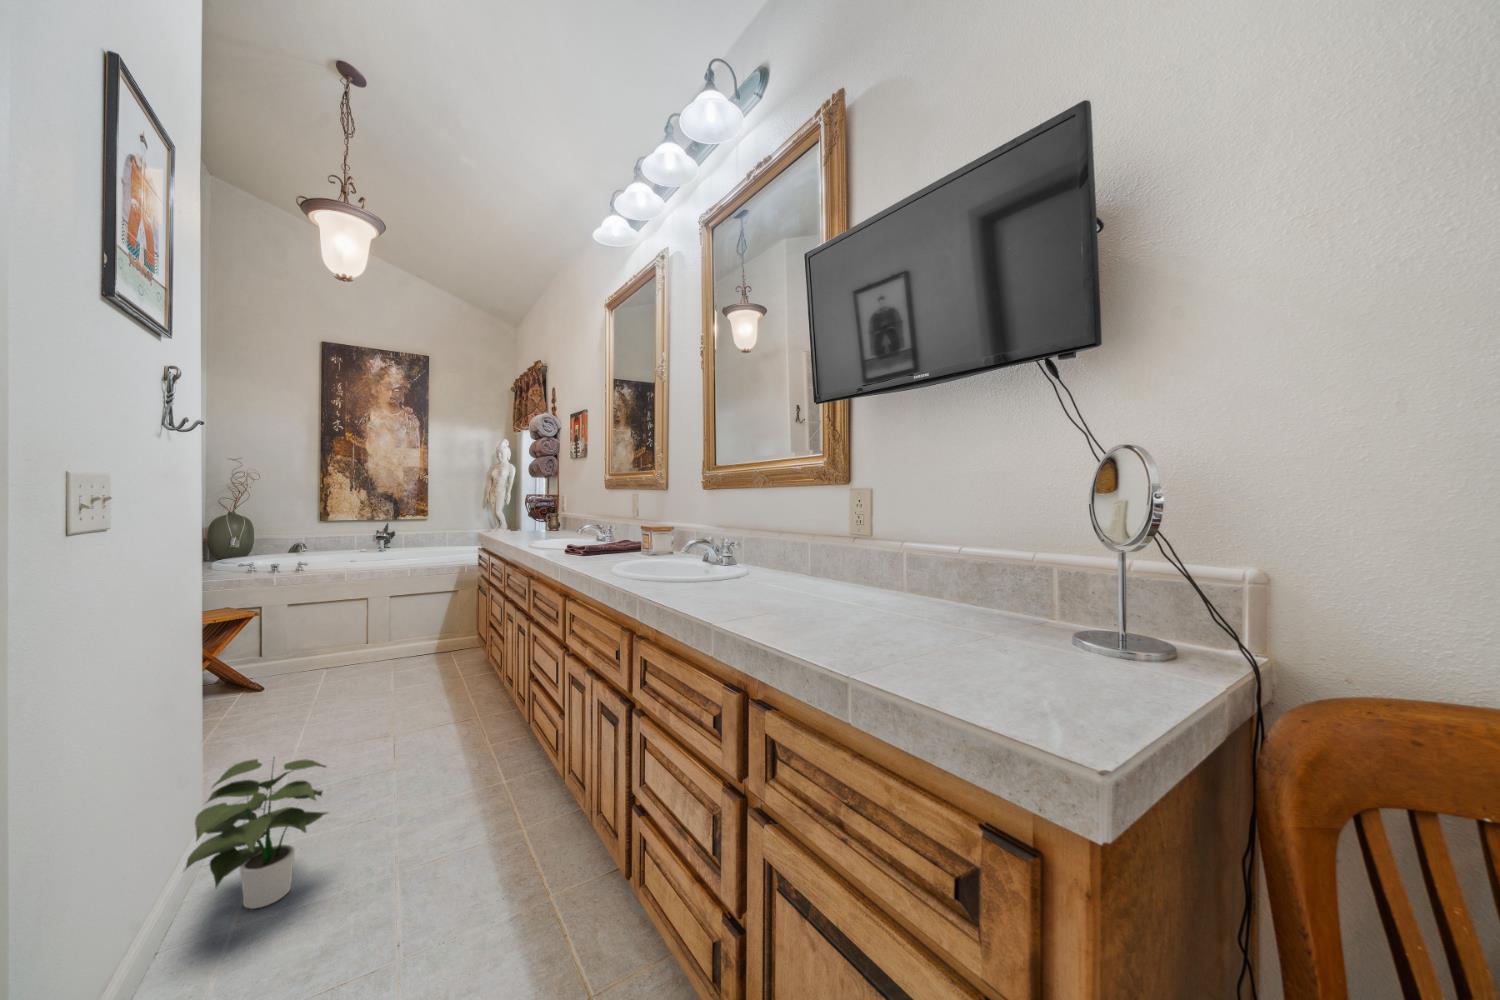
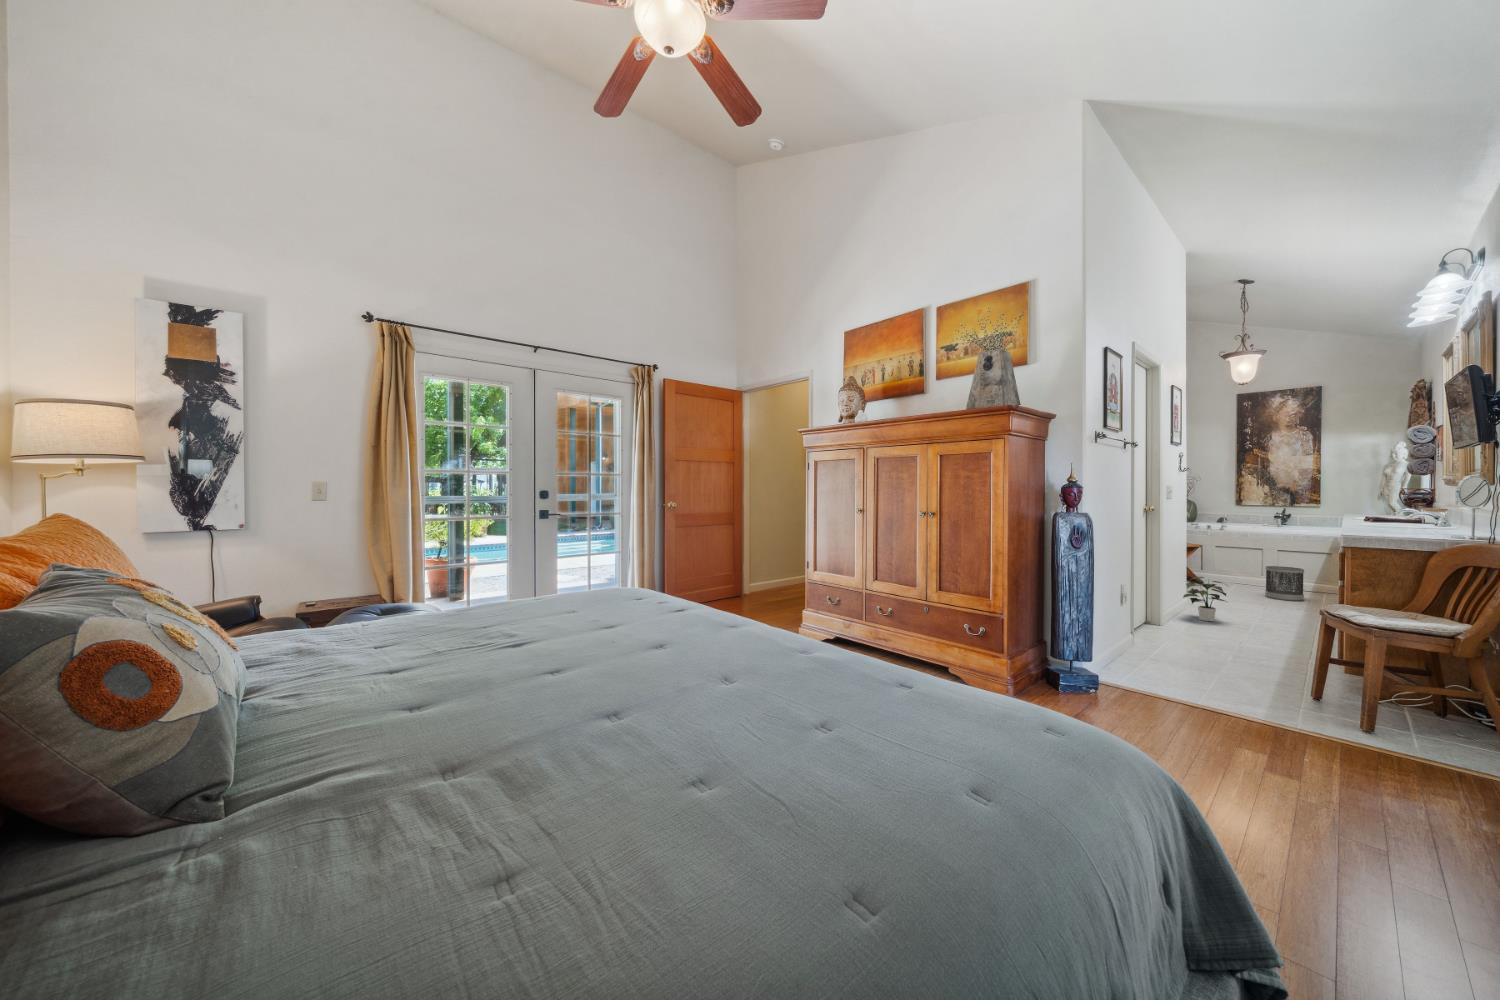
wastebasket: none [377,627,432,693] -> present [1265,566,1304,601]

